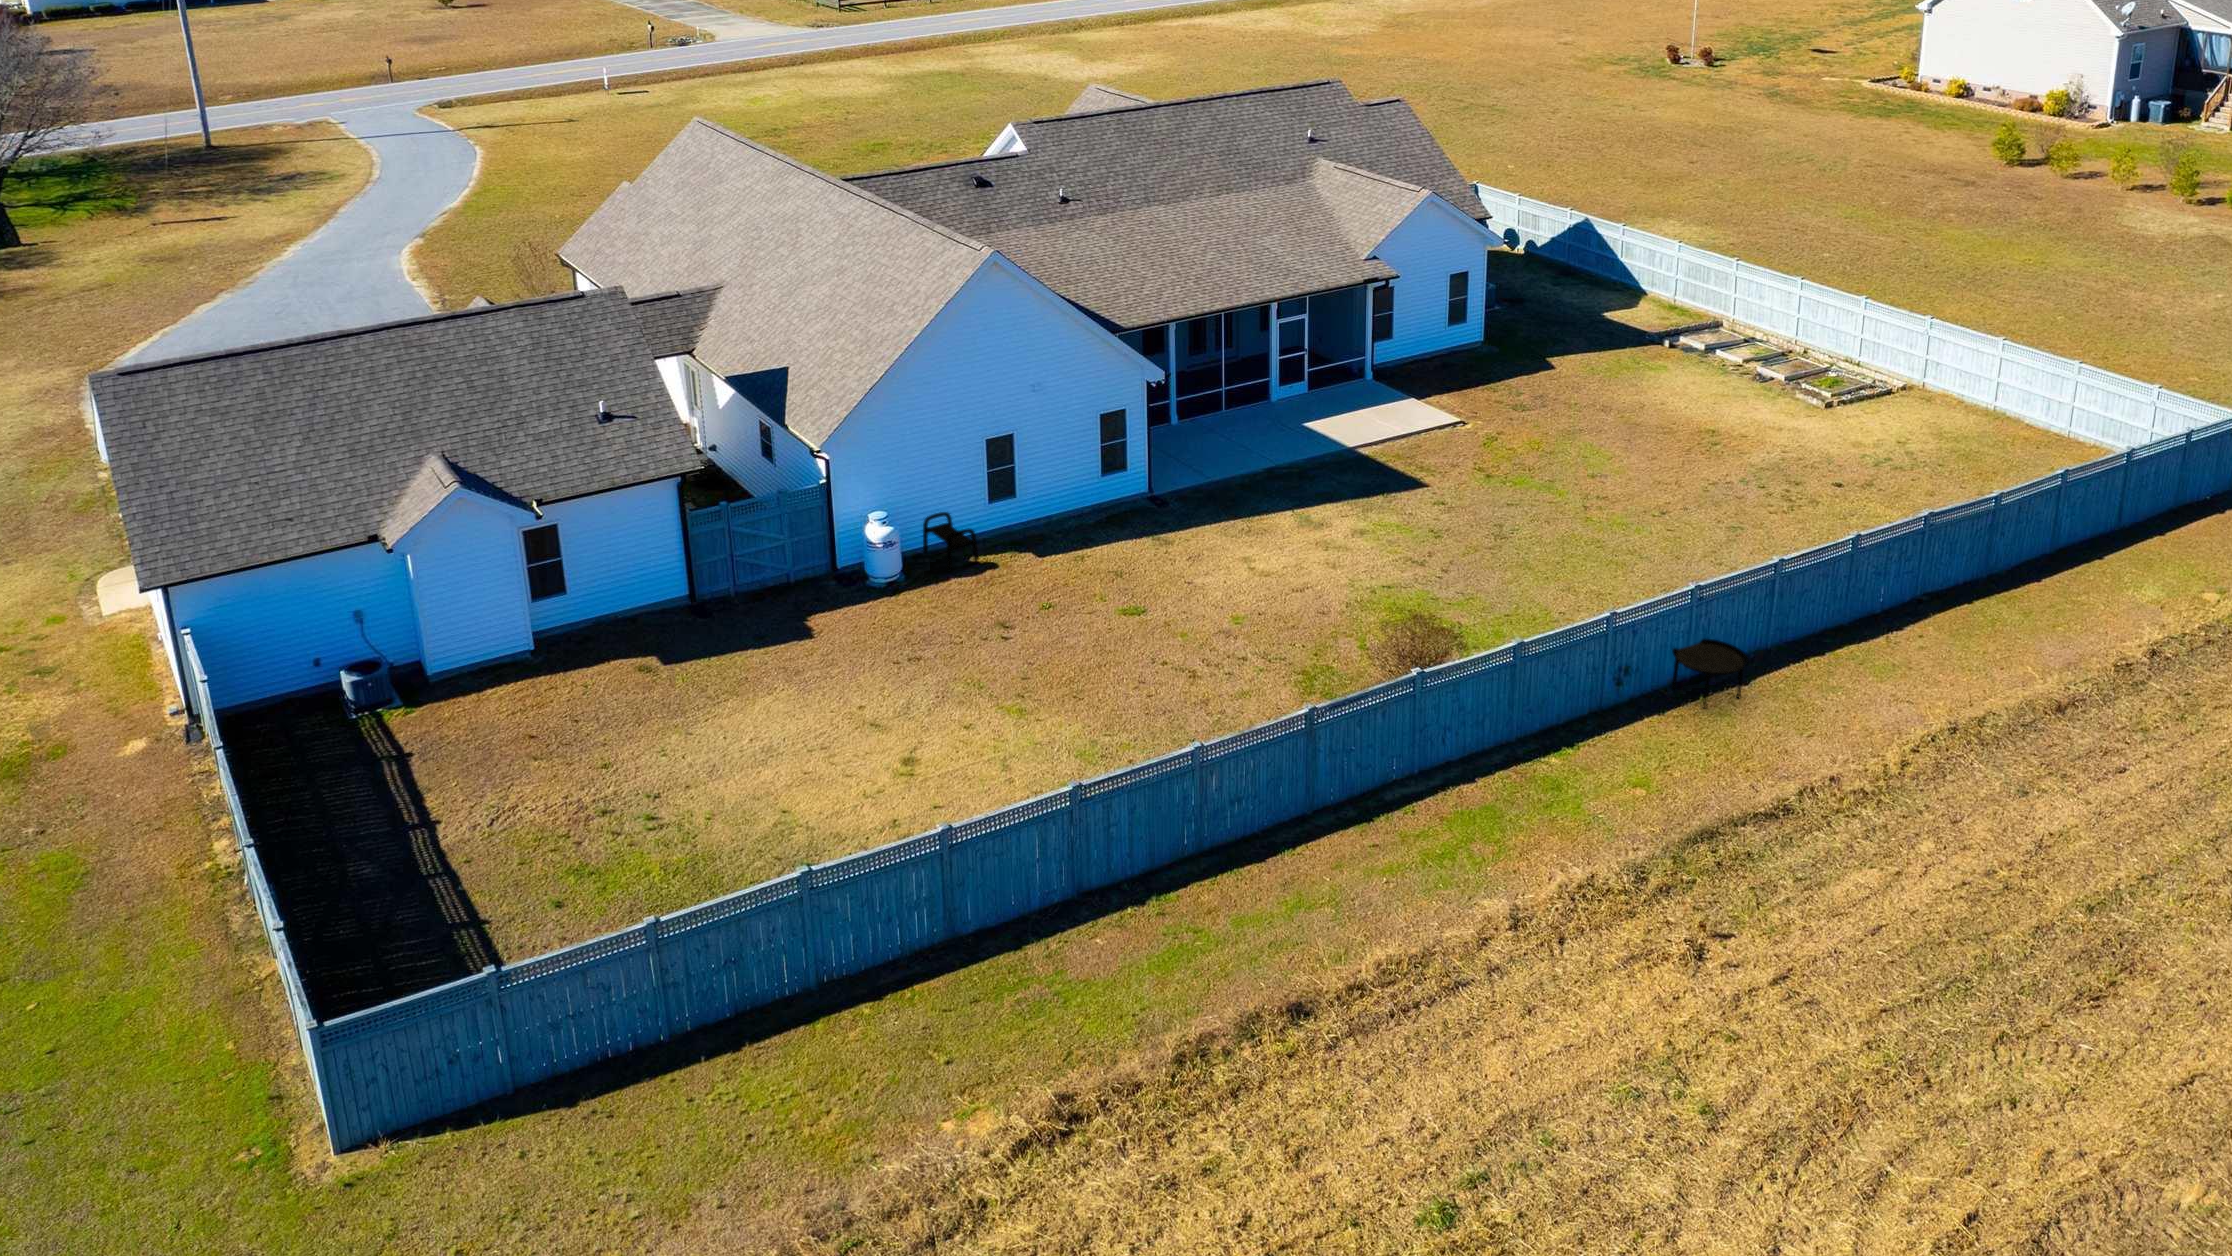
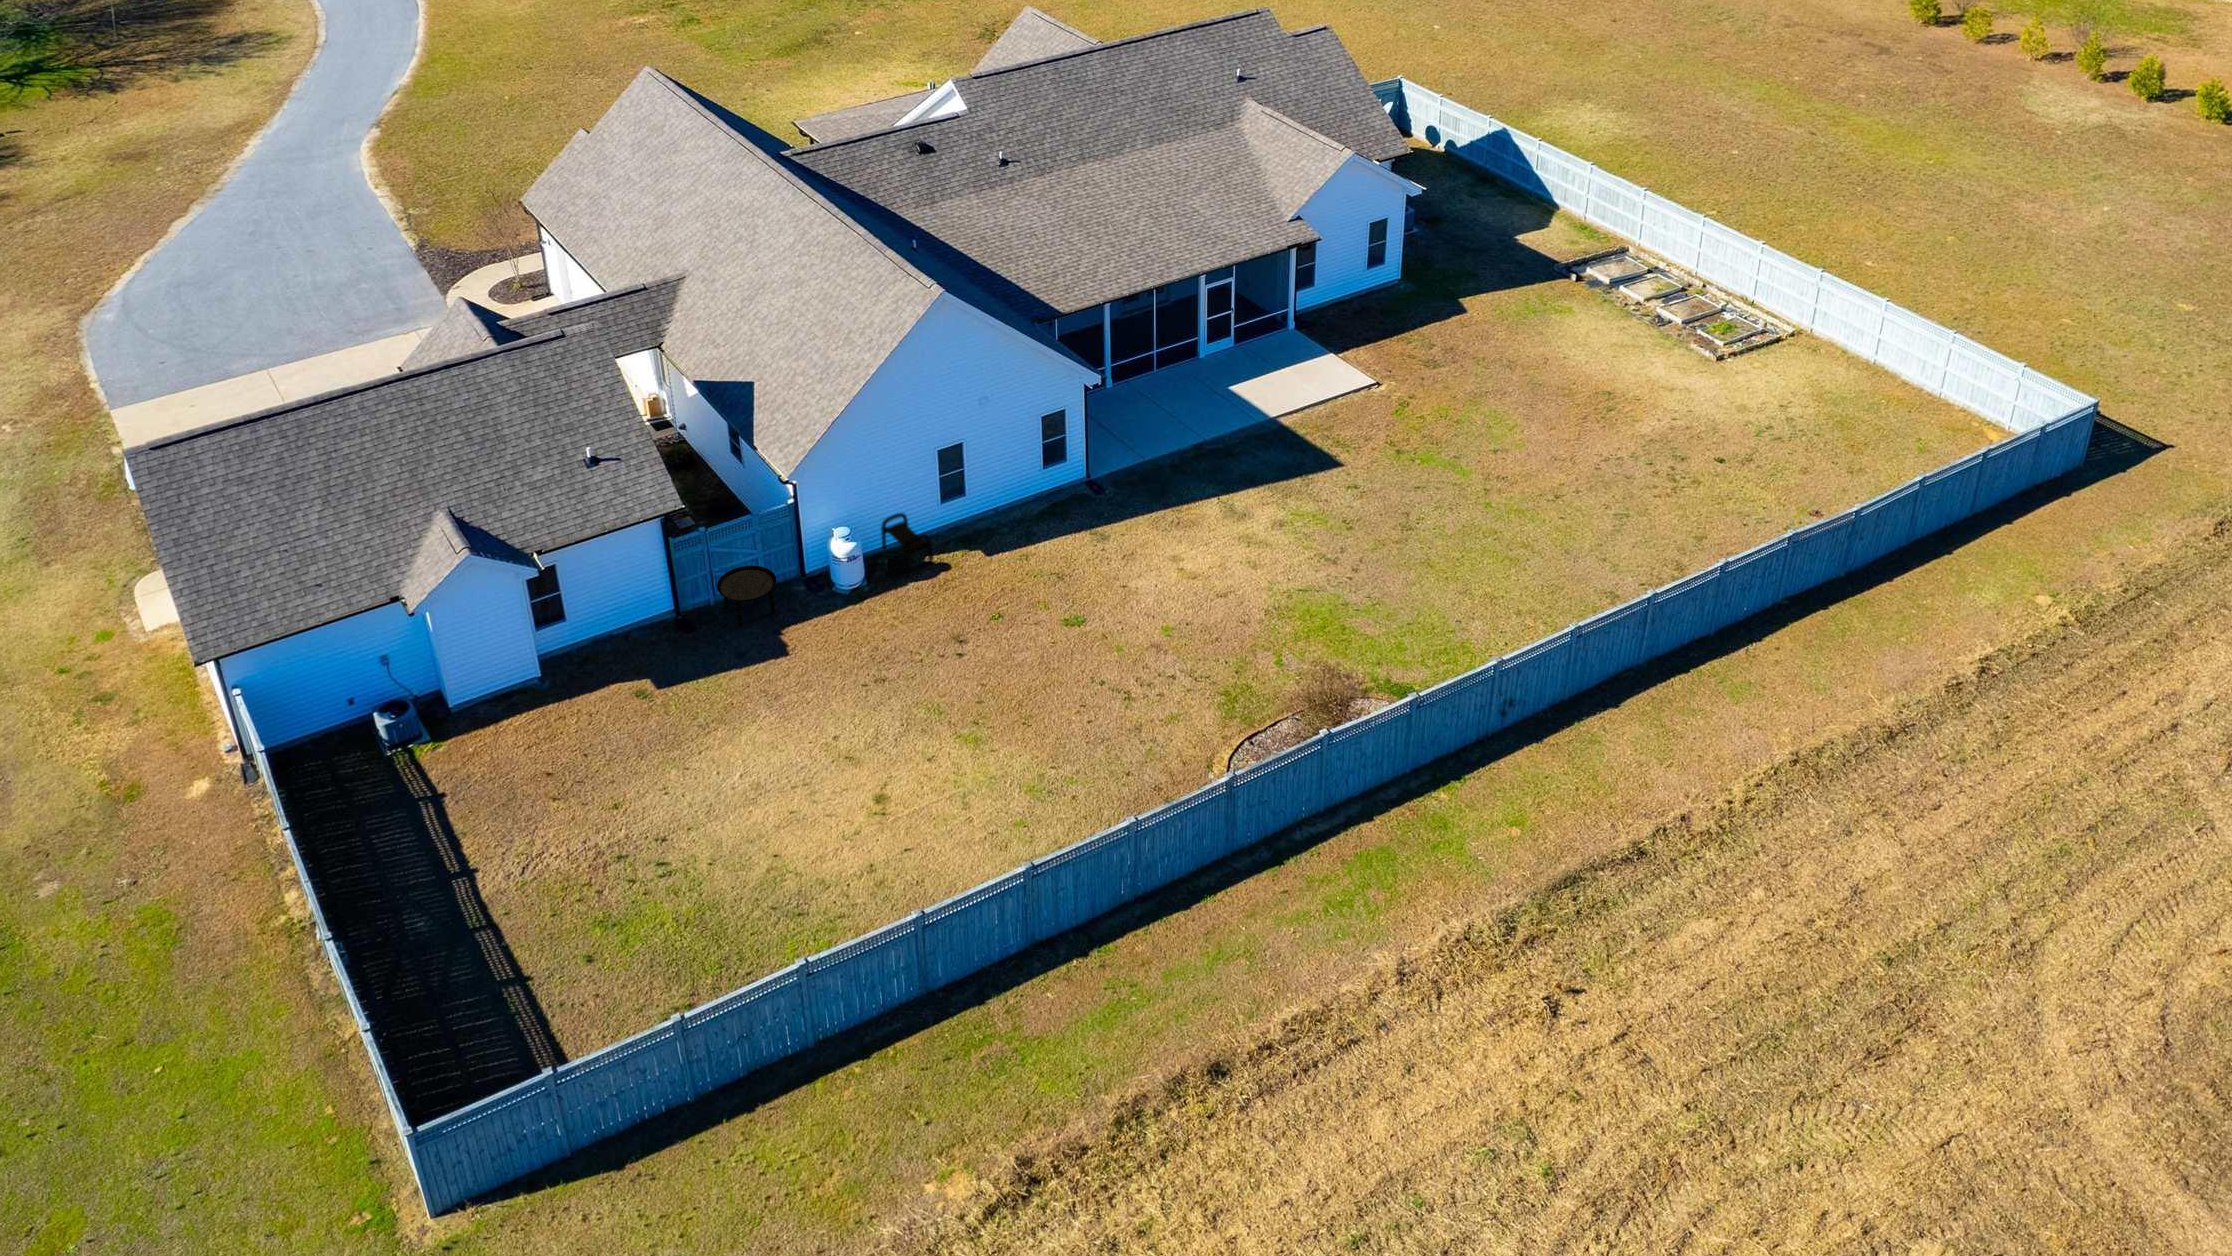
round table: present [1672,639,1748,708] -> present [717,566,776,626]

